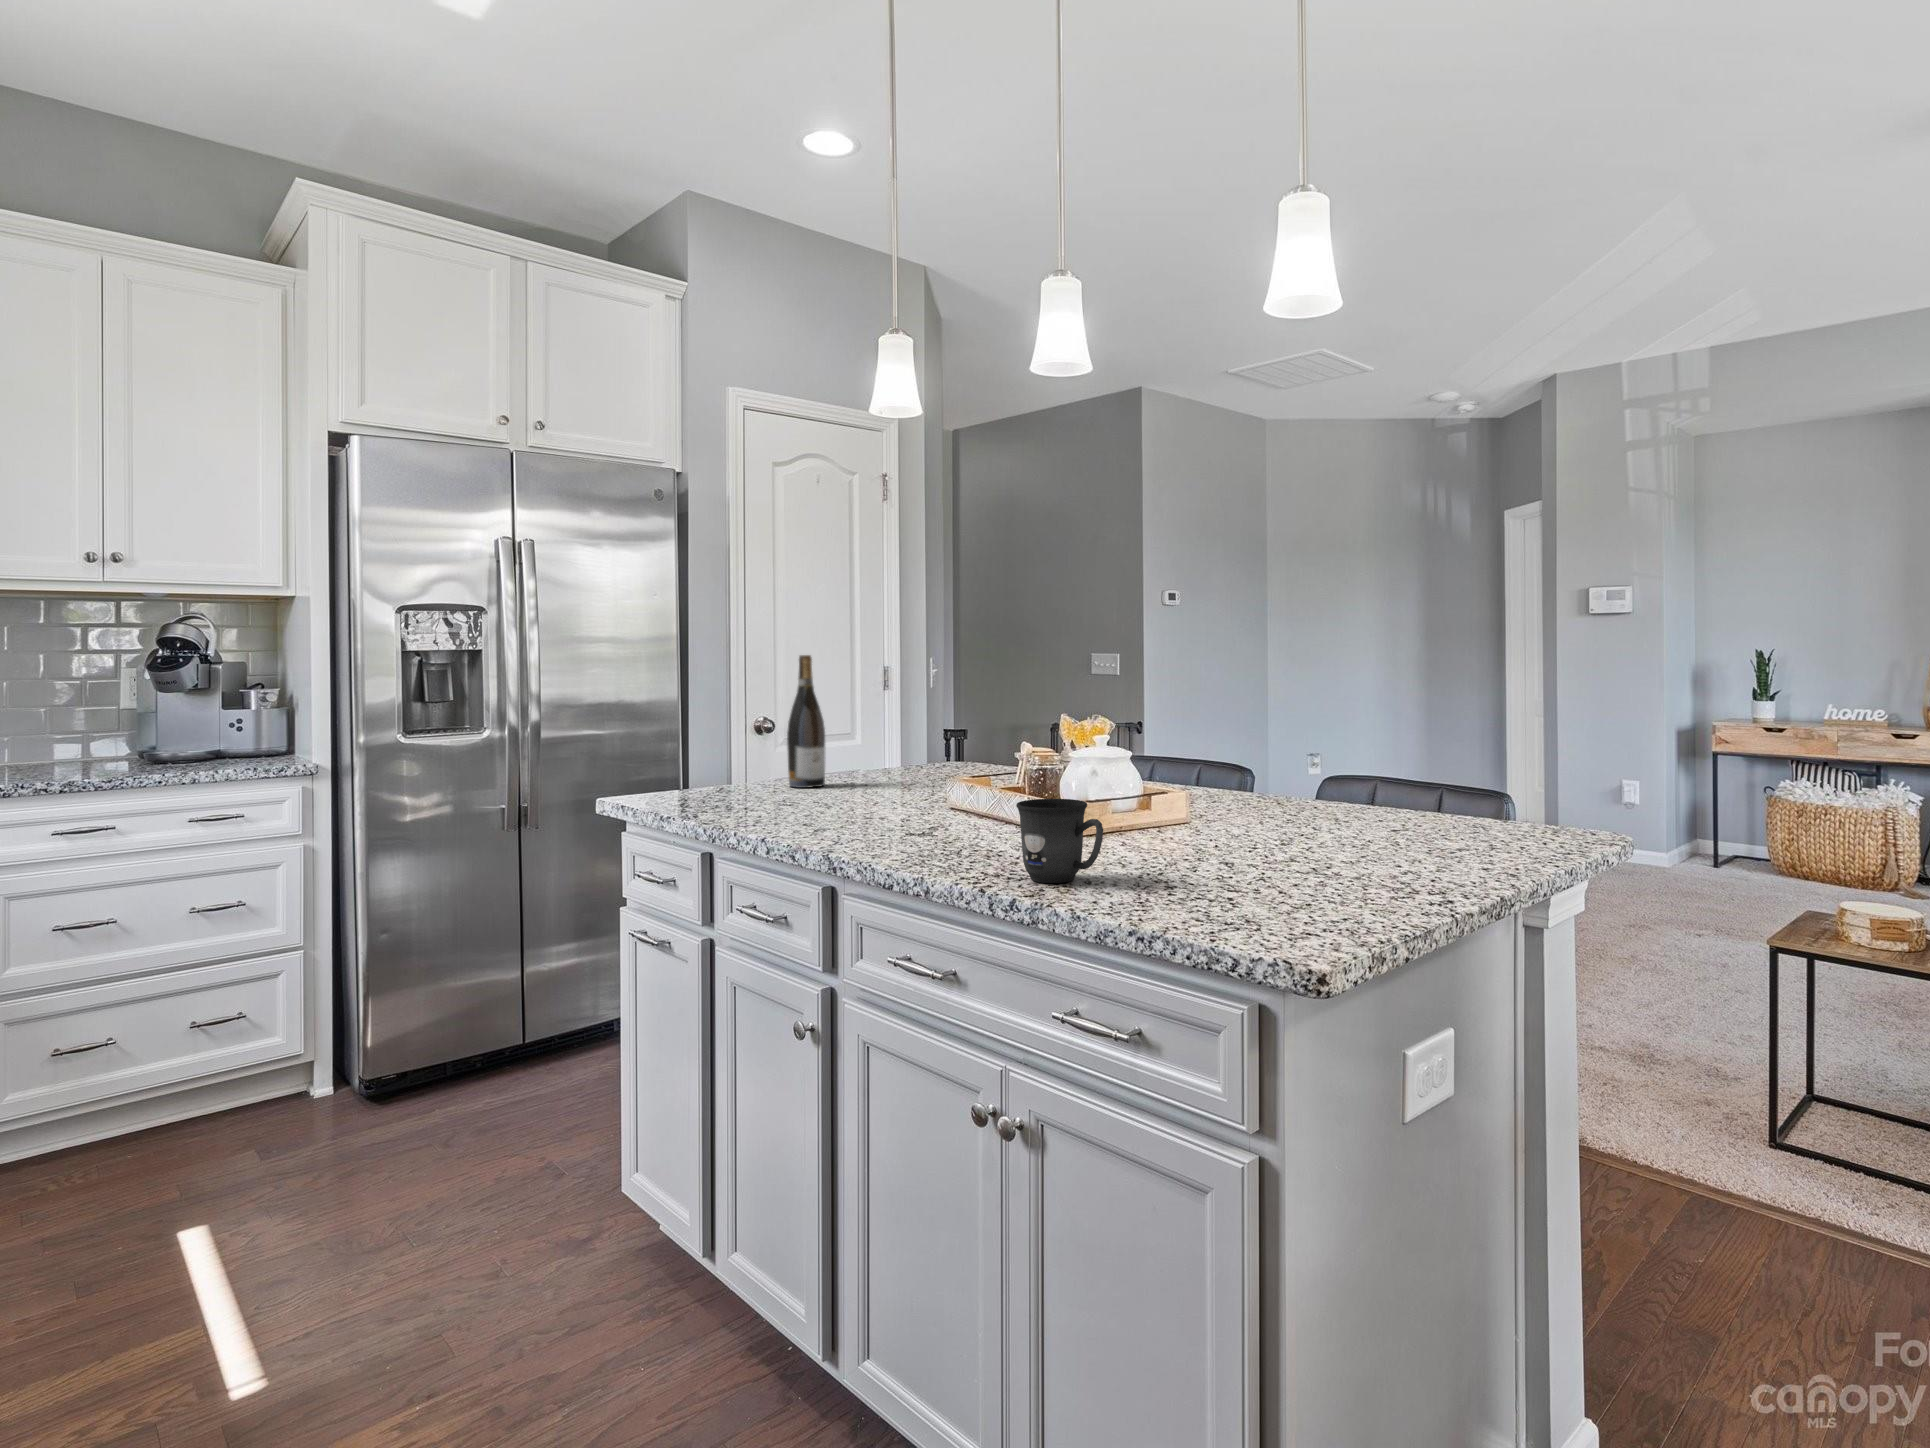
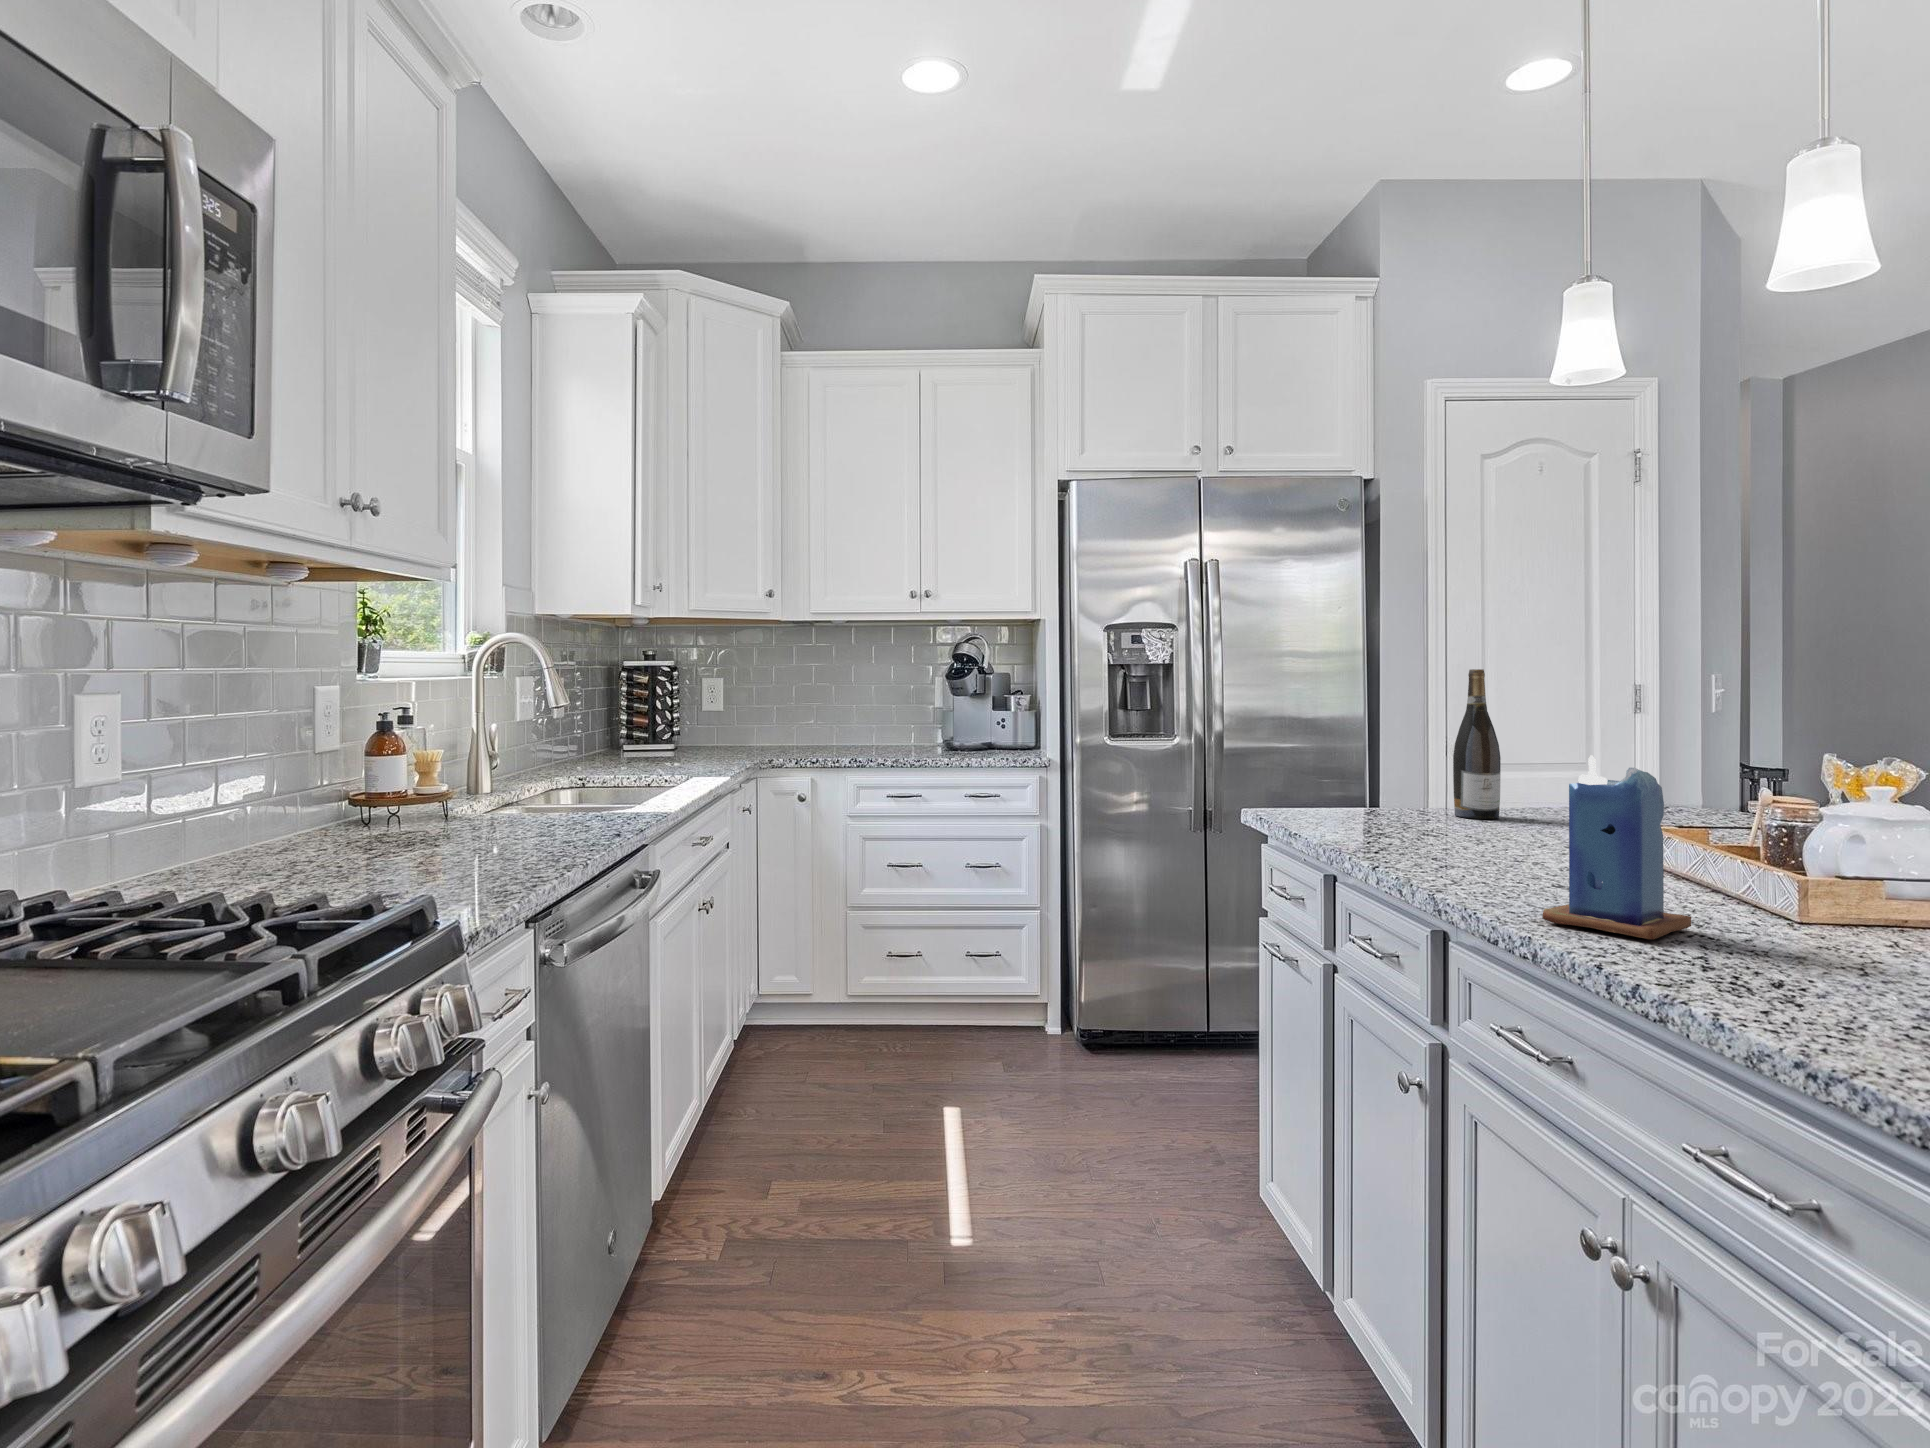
candle: none [921,722,1015,864] -> present [1542,755,1691,940]
mug: present [1016,799,1103,883] -> none [1663,863,1797,978]

